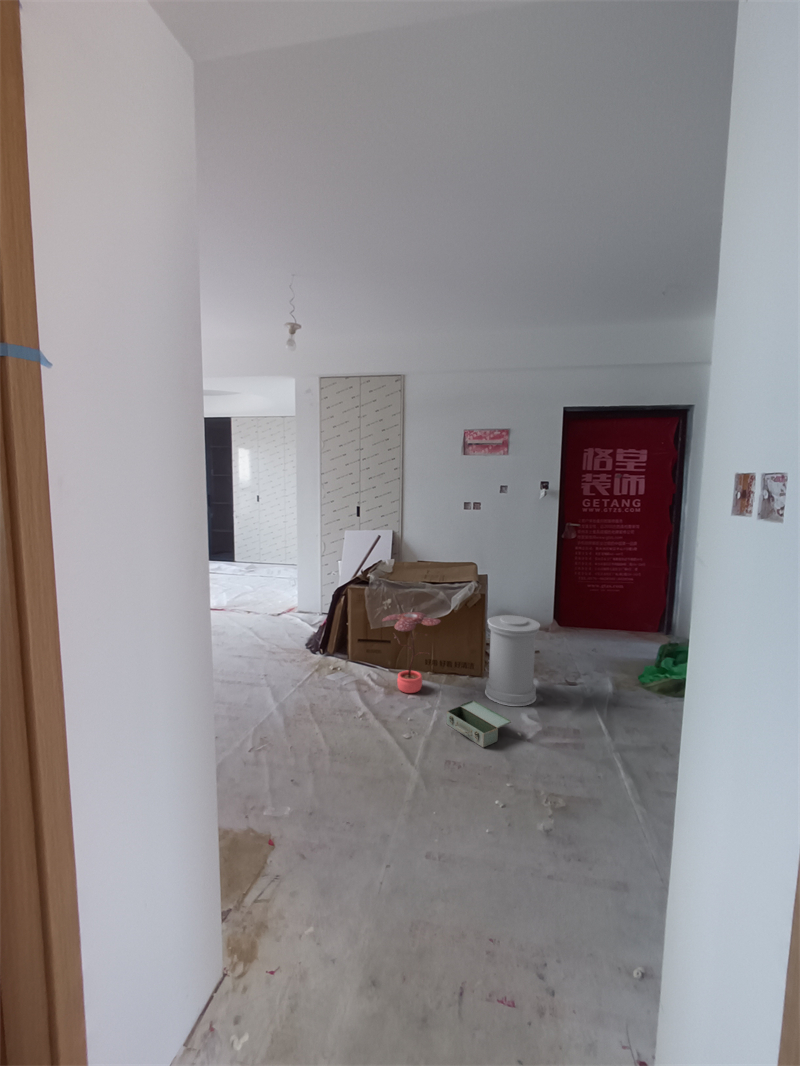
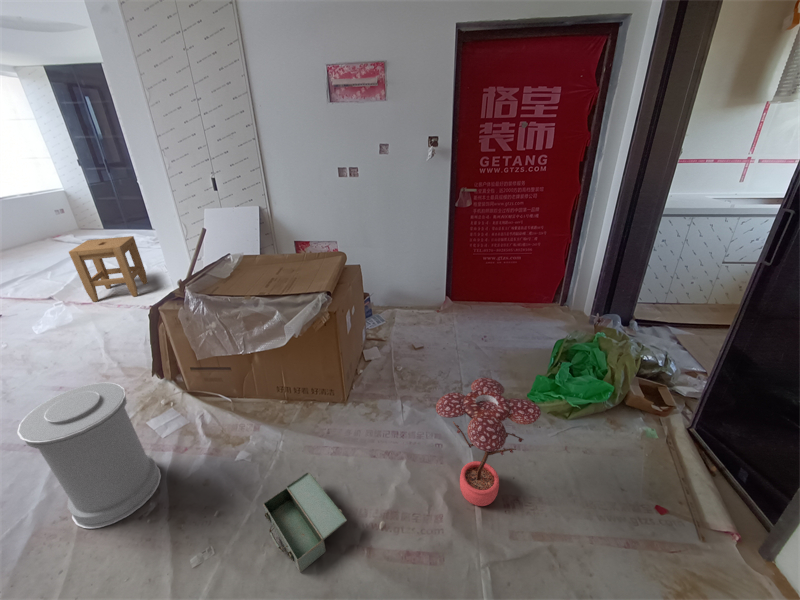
stool: none [226,553,267,605] -> present [69,236,147,302]
potted plant: present [382,612,441,693] -> present [436,378,541,506]
trash can: present [485,615,540,706] -> present [17,383,161,529]

